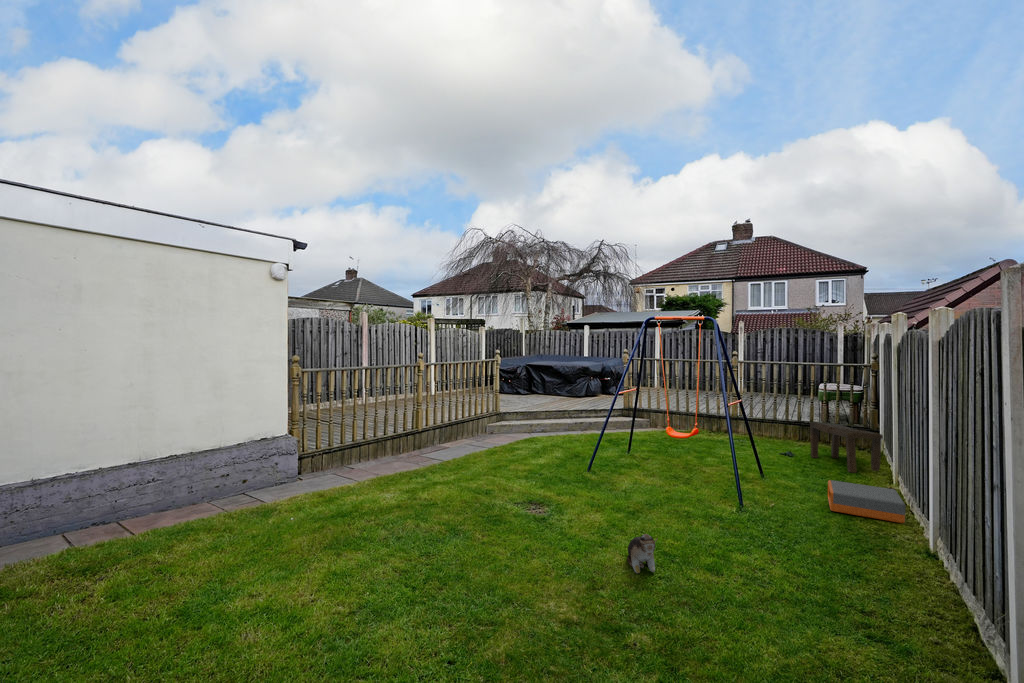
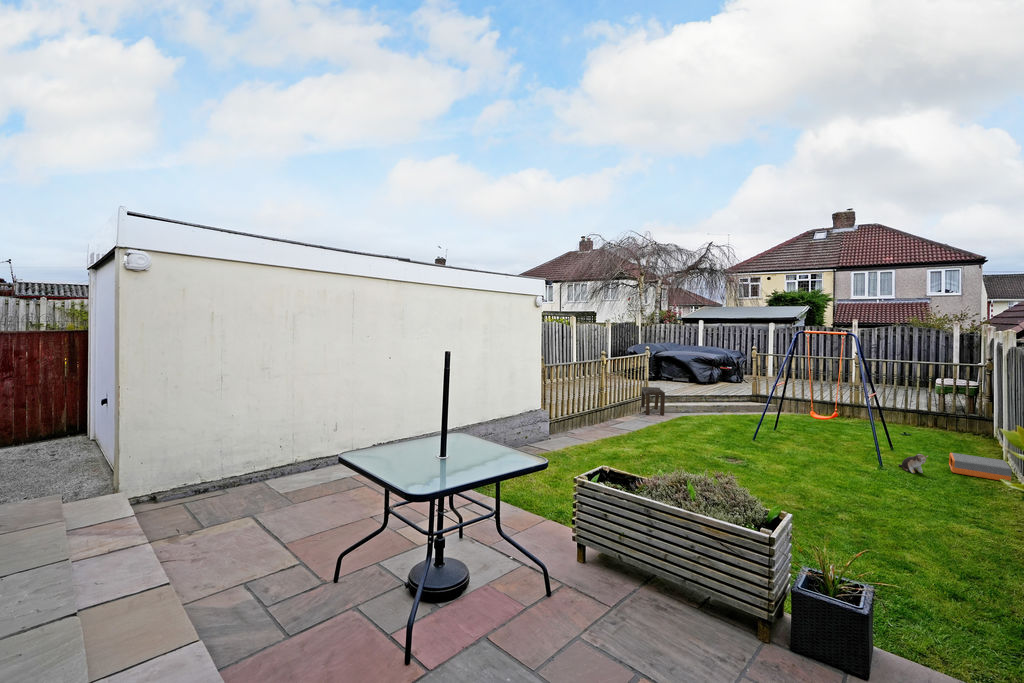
bench: present [810,422,883,473] -> present [641,387,665,415]
plush toy: present [627,534,658,573] -> present [898,454,928,473]

